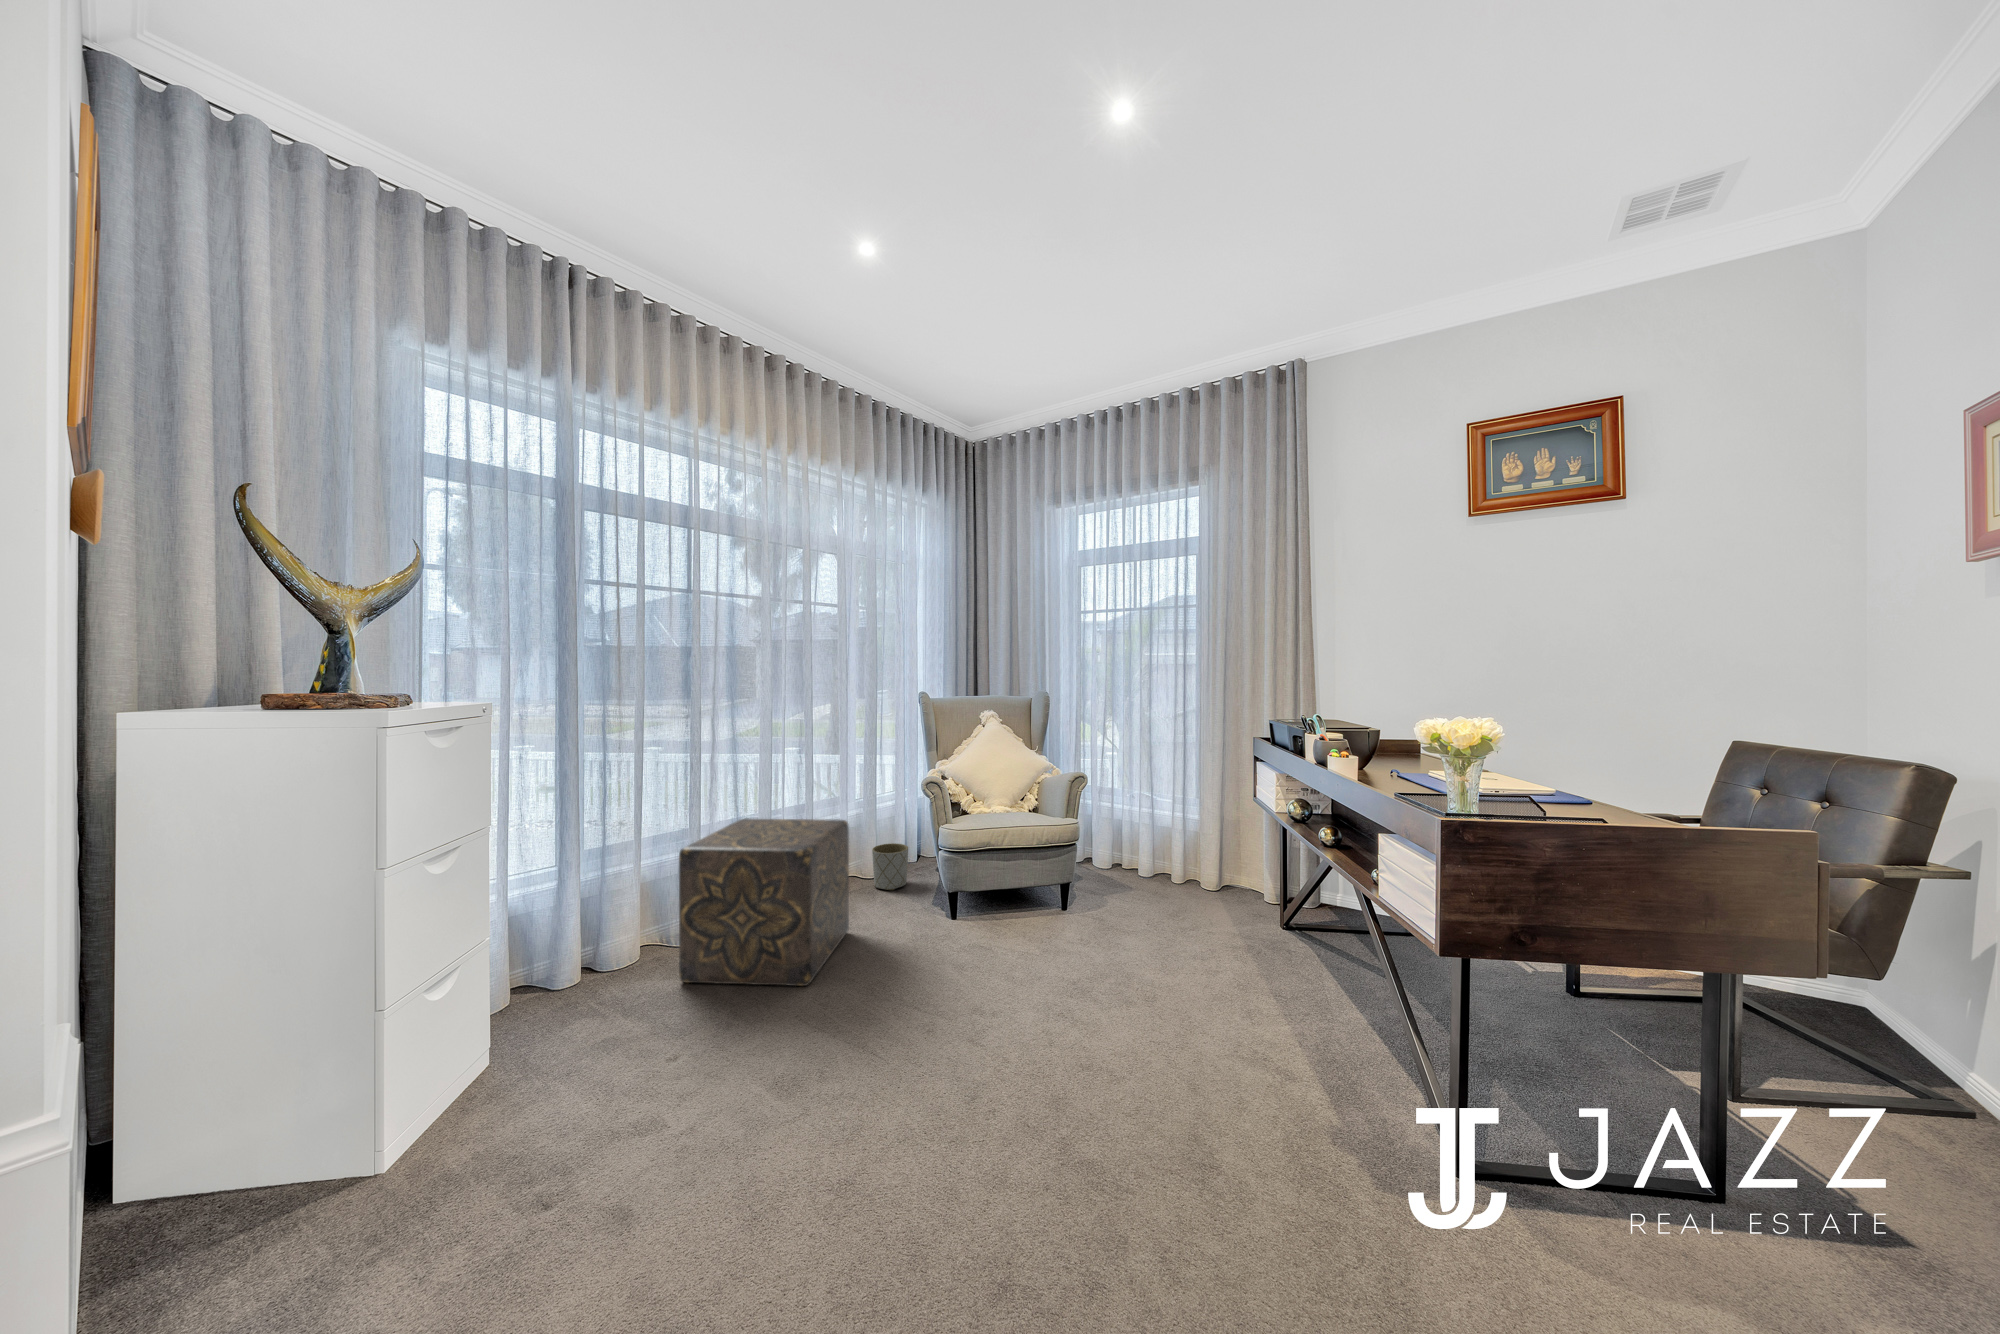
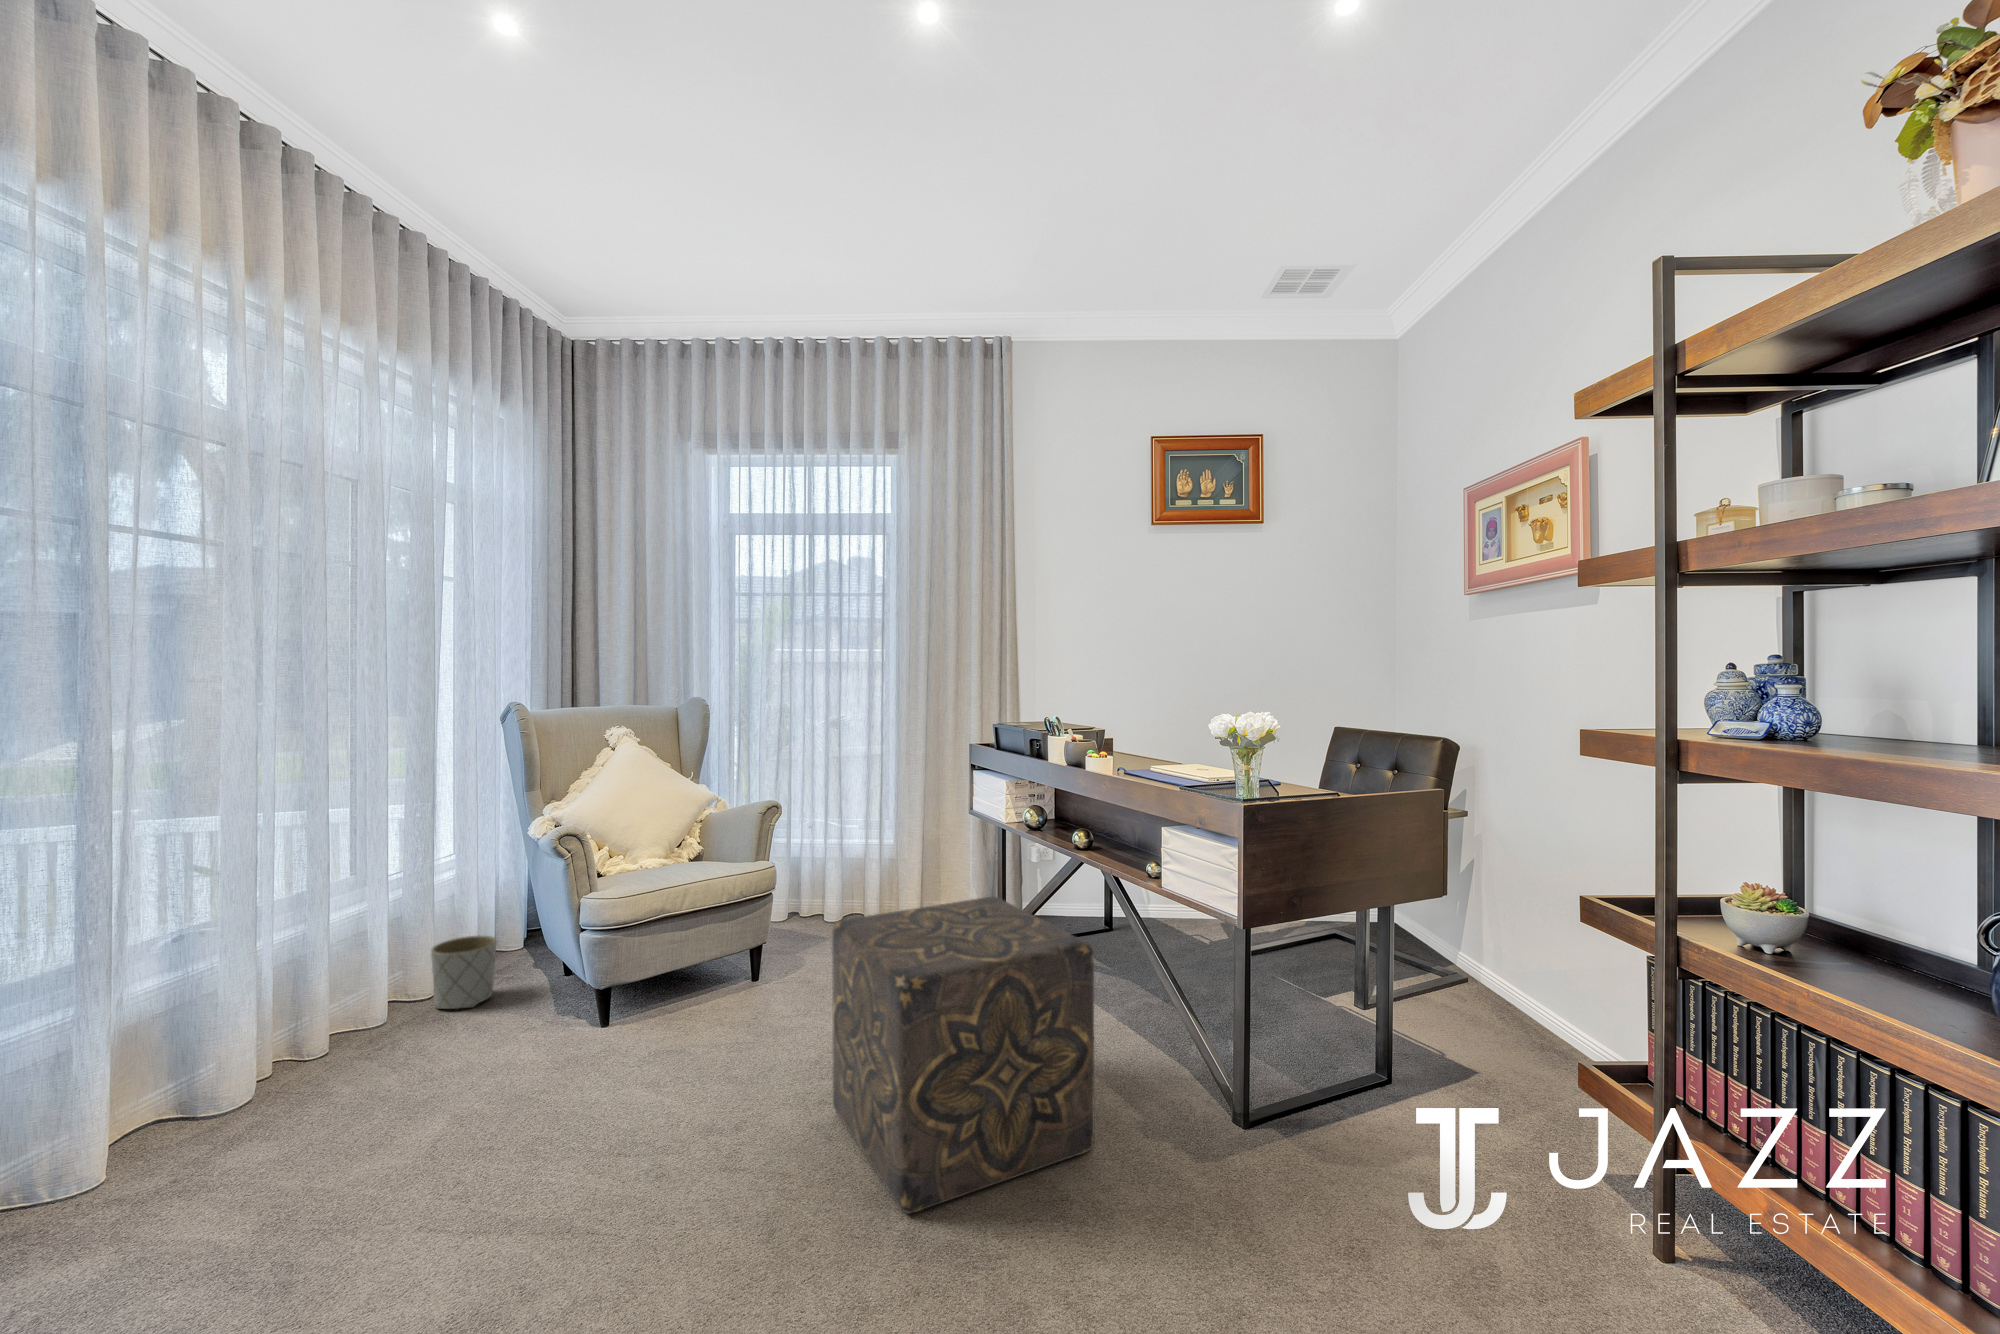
ottoman: present [679,819,849,986] -> present [832,897,1094,1213]

